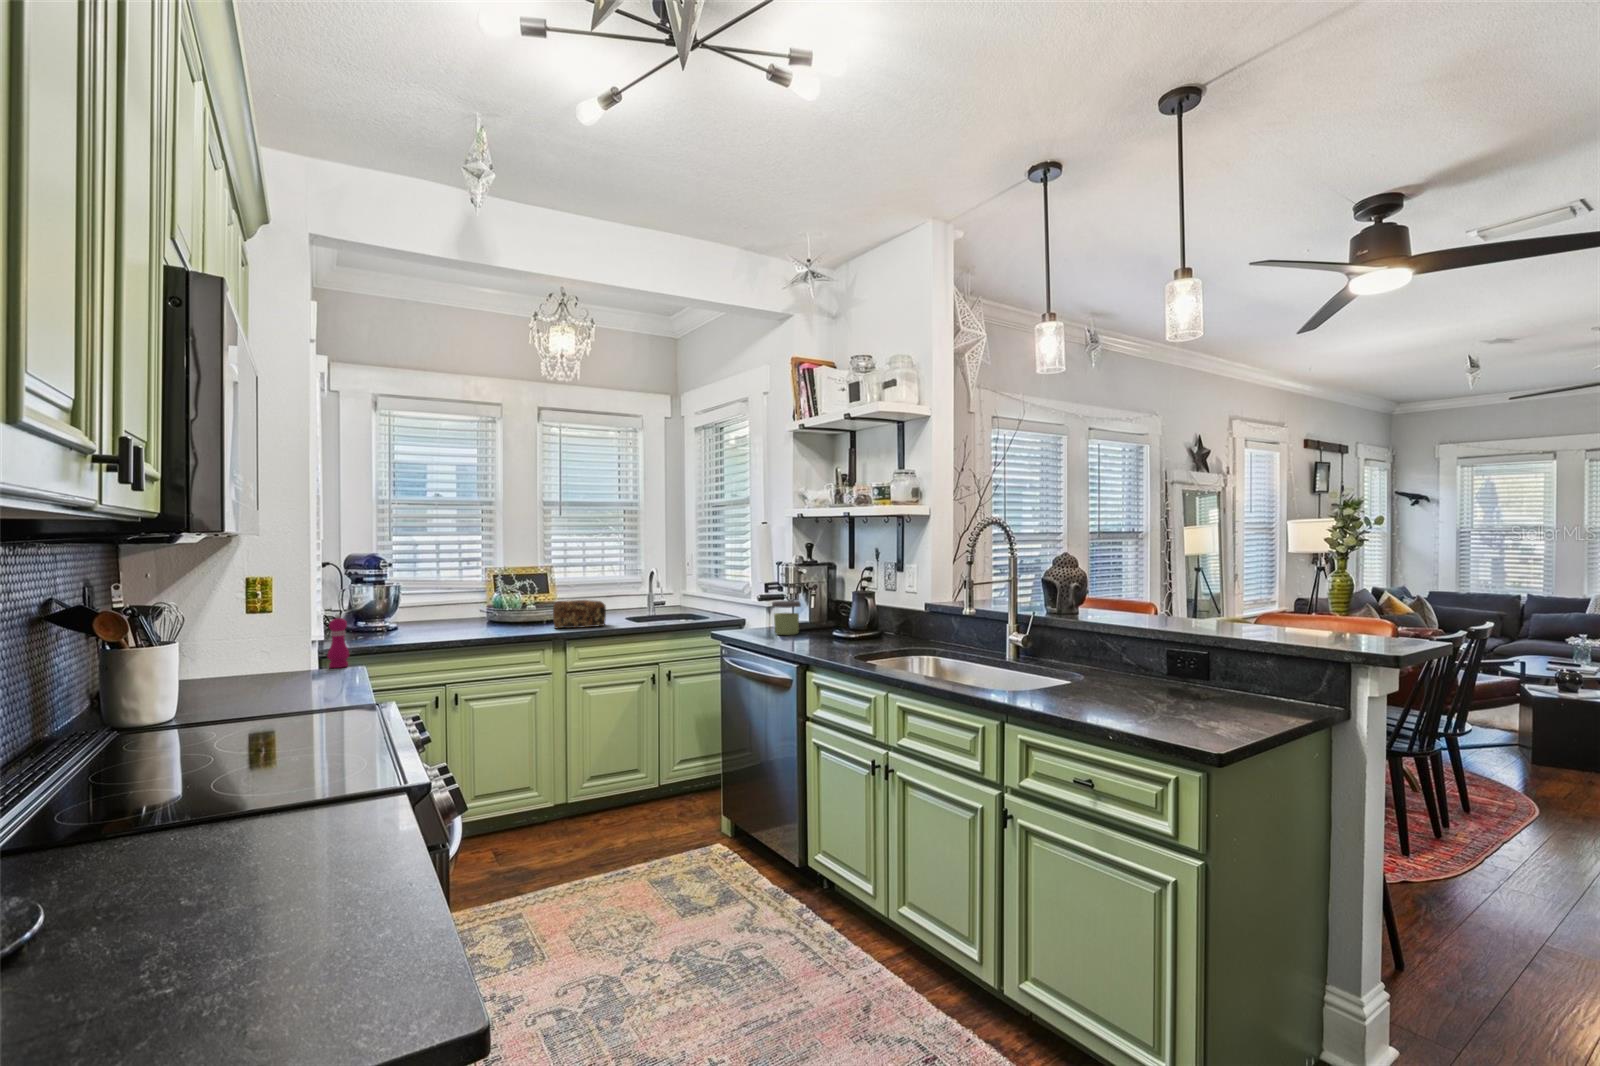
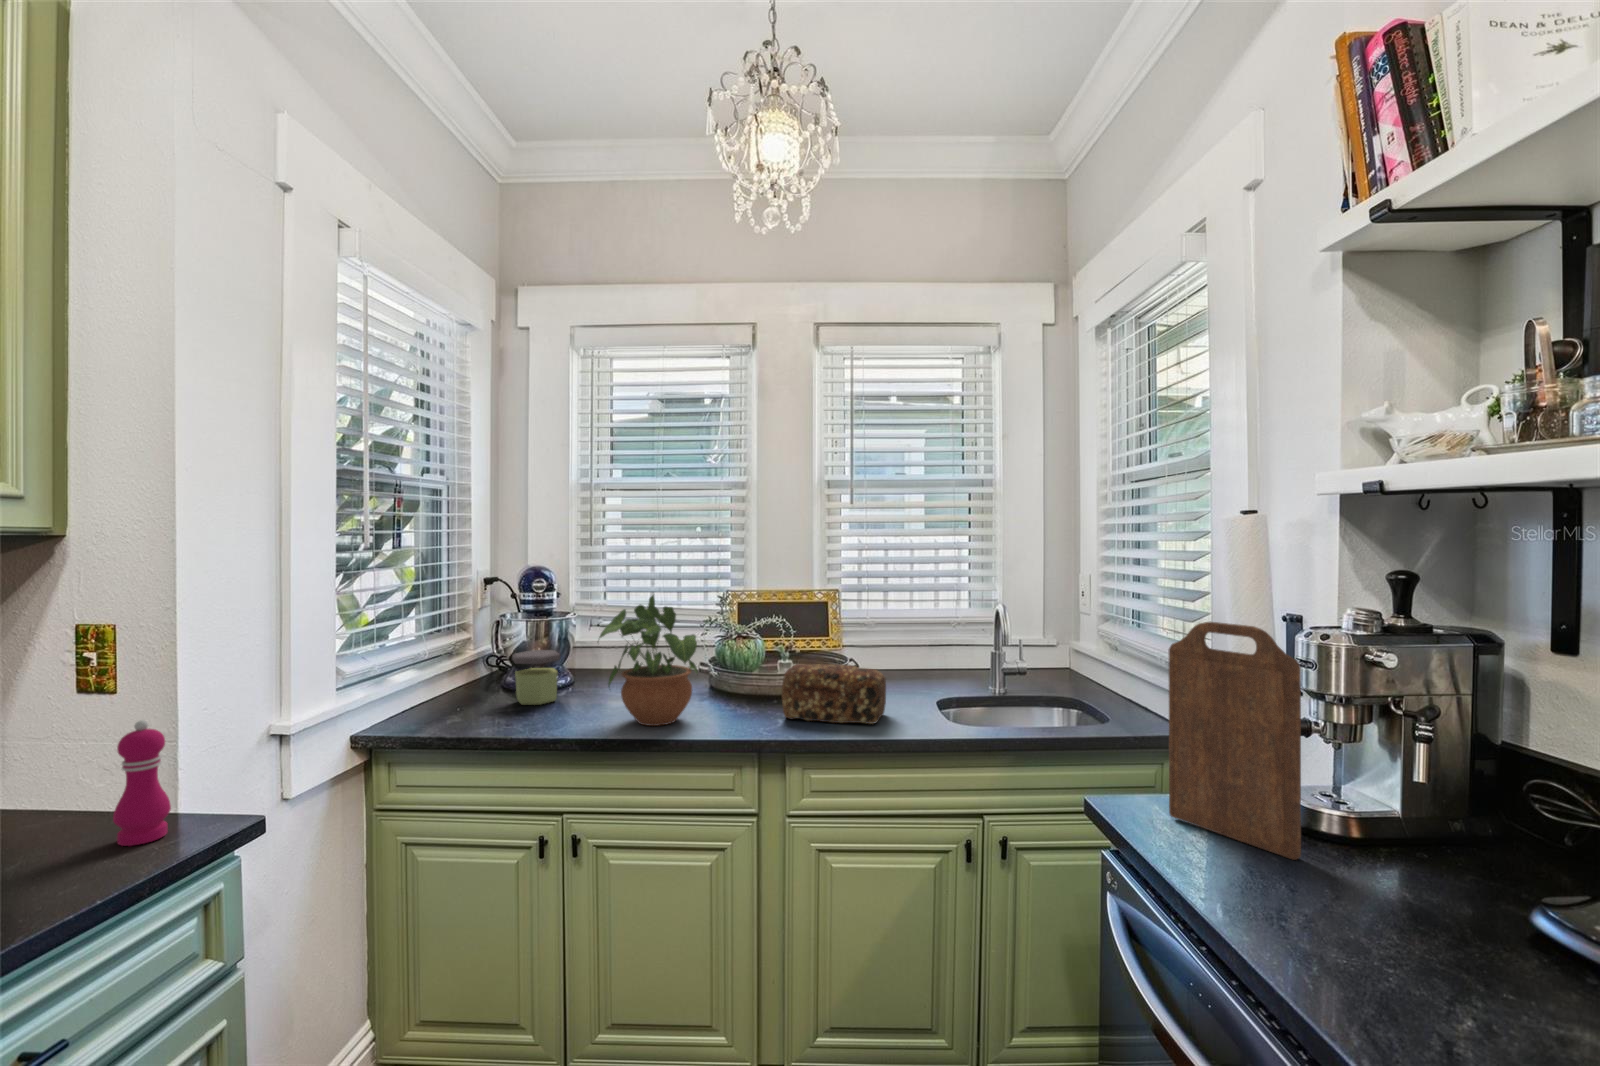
cutting board: none [736,558,773,628] -> present [1169,622,1301,860]
potted plant: none [449,566,514,636] -> present [599,595,698,726]
jar: present [772,601,801,635] -> present [512,650,560,705]

